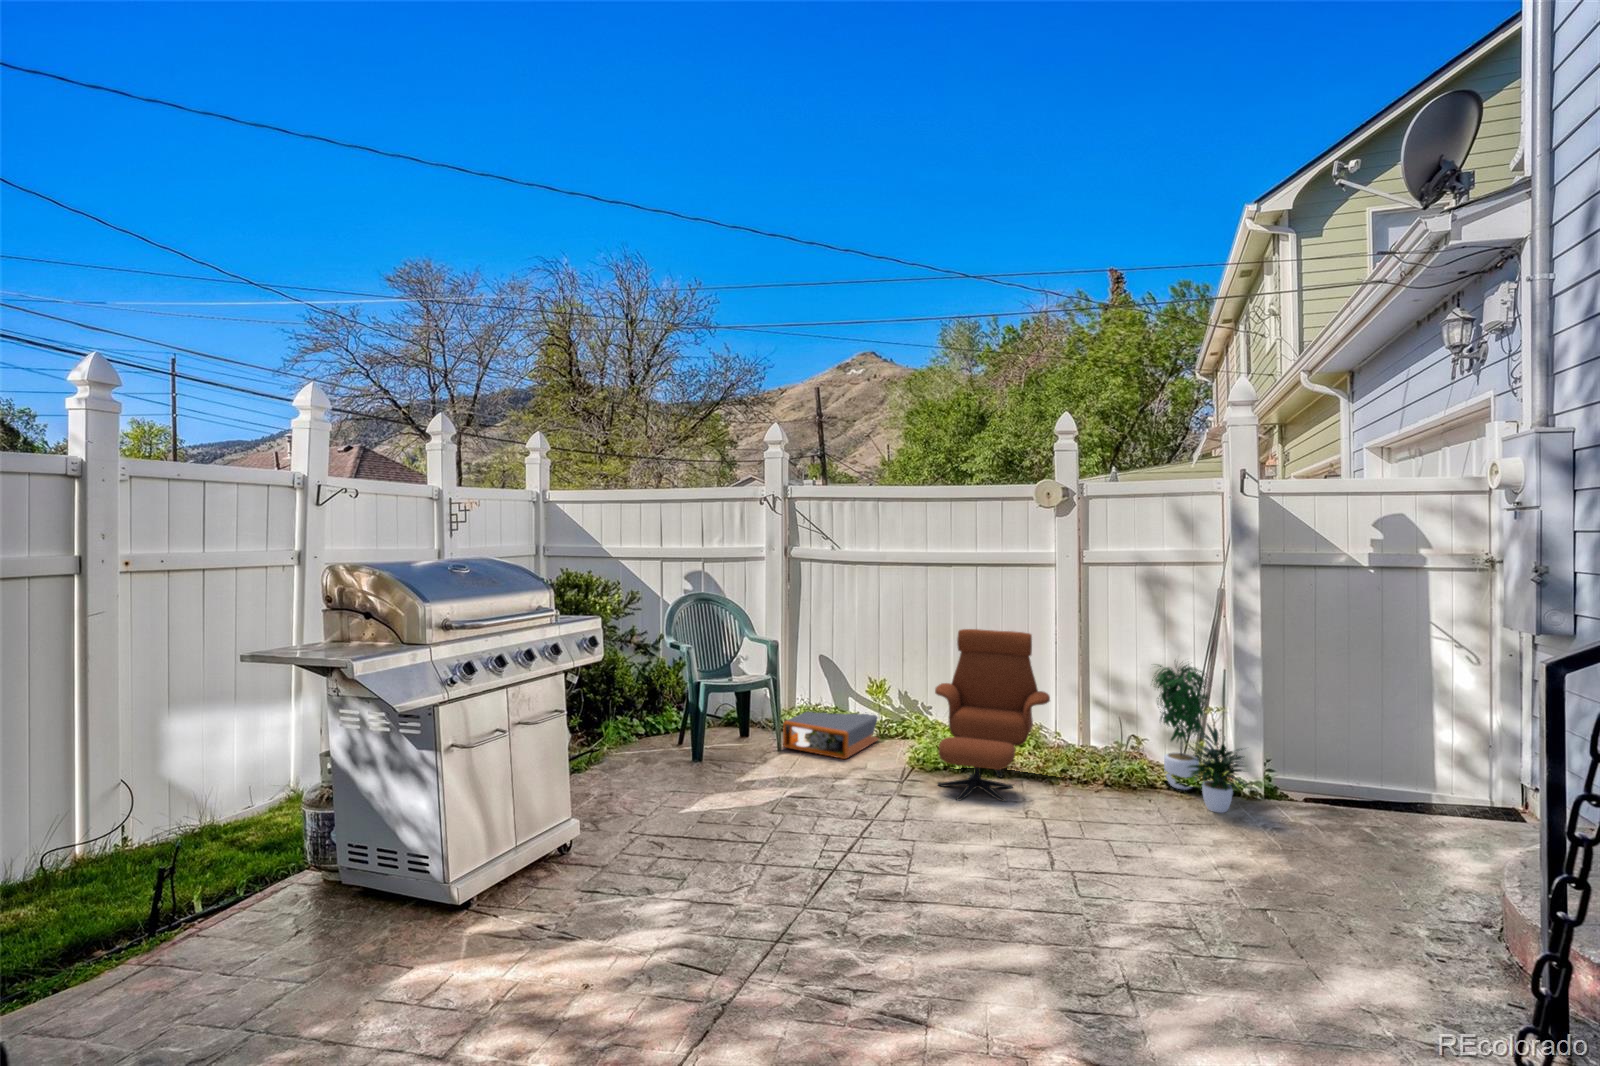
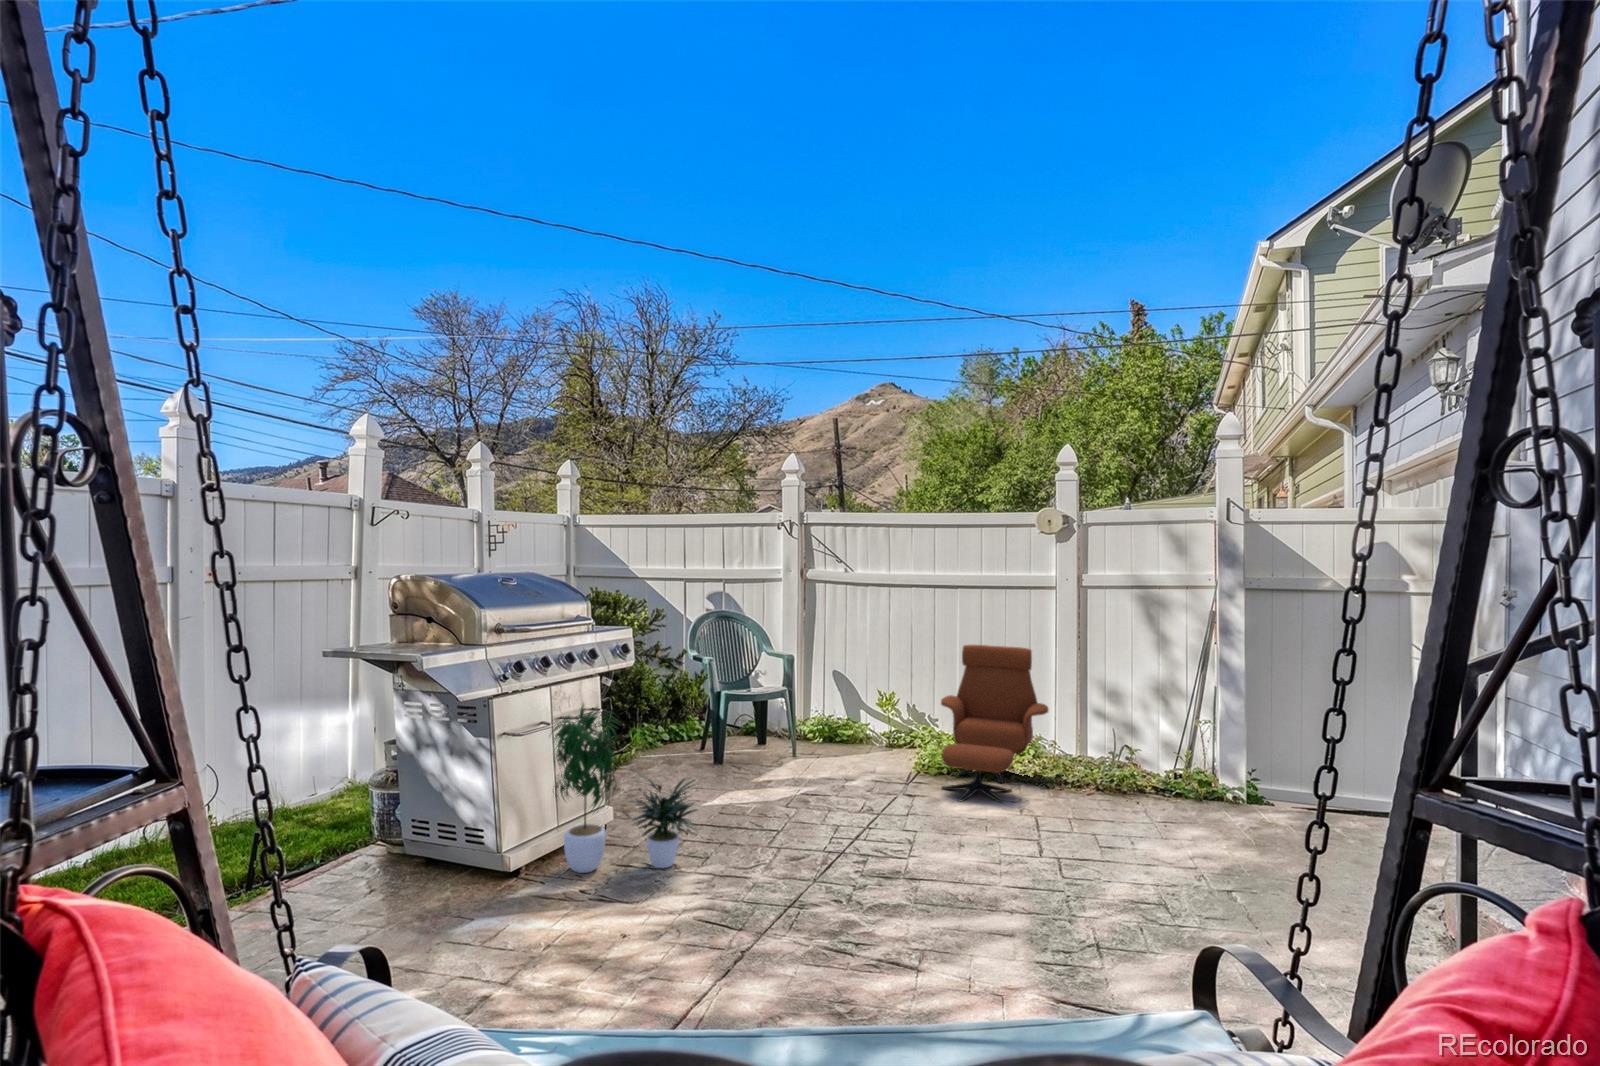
potted plant: present [1152,664,1243,813] -> present [553,703,697,873]
storage box: present [783,712,879,759] -> none [797,718,890,766]

